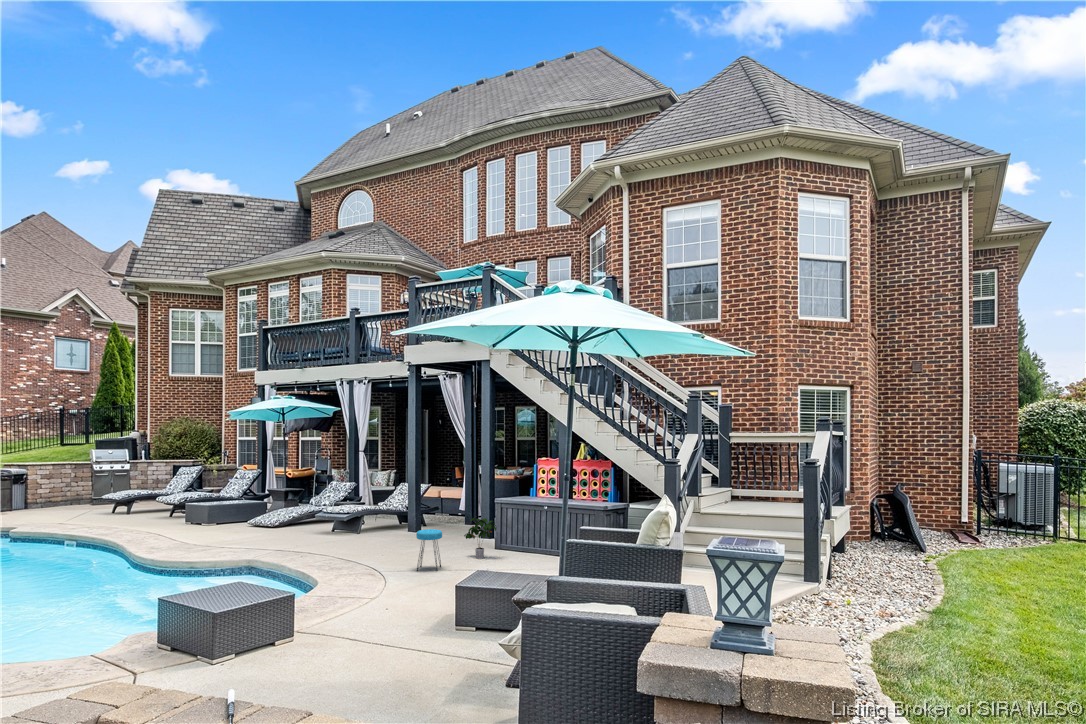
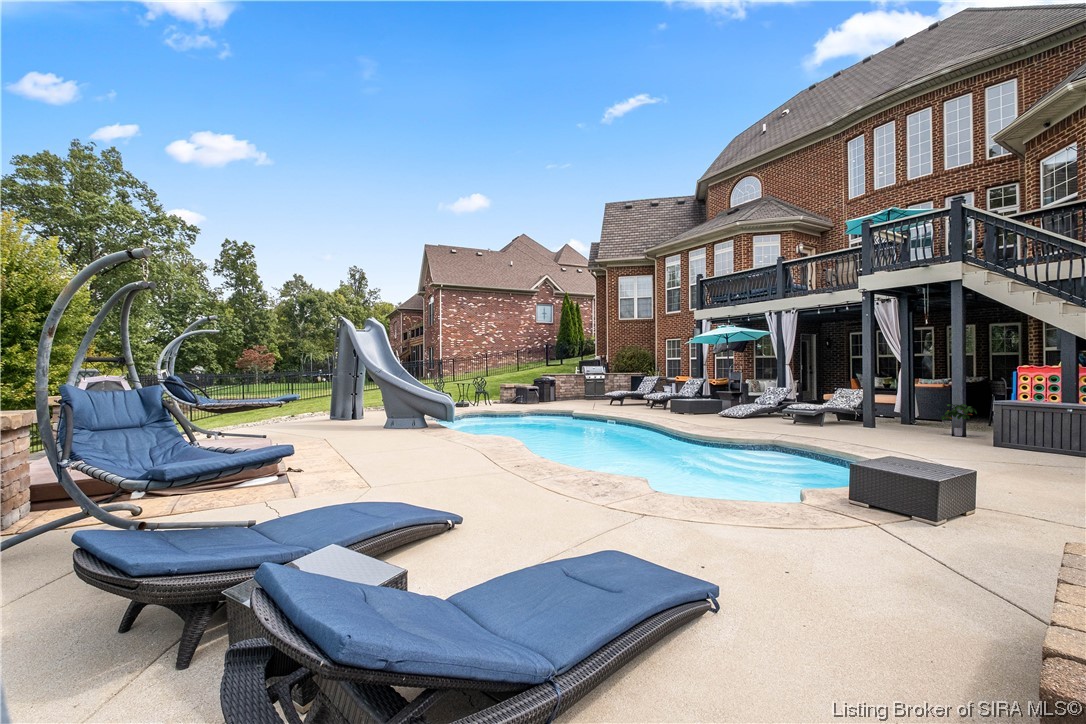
stool: present [416,529,442,571] -> none [911,409,935,440]

